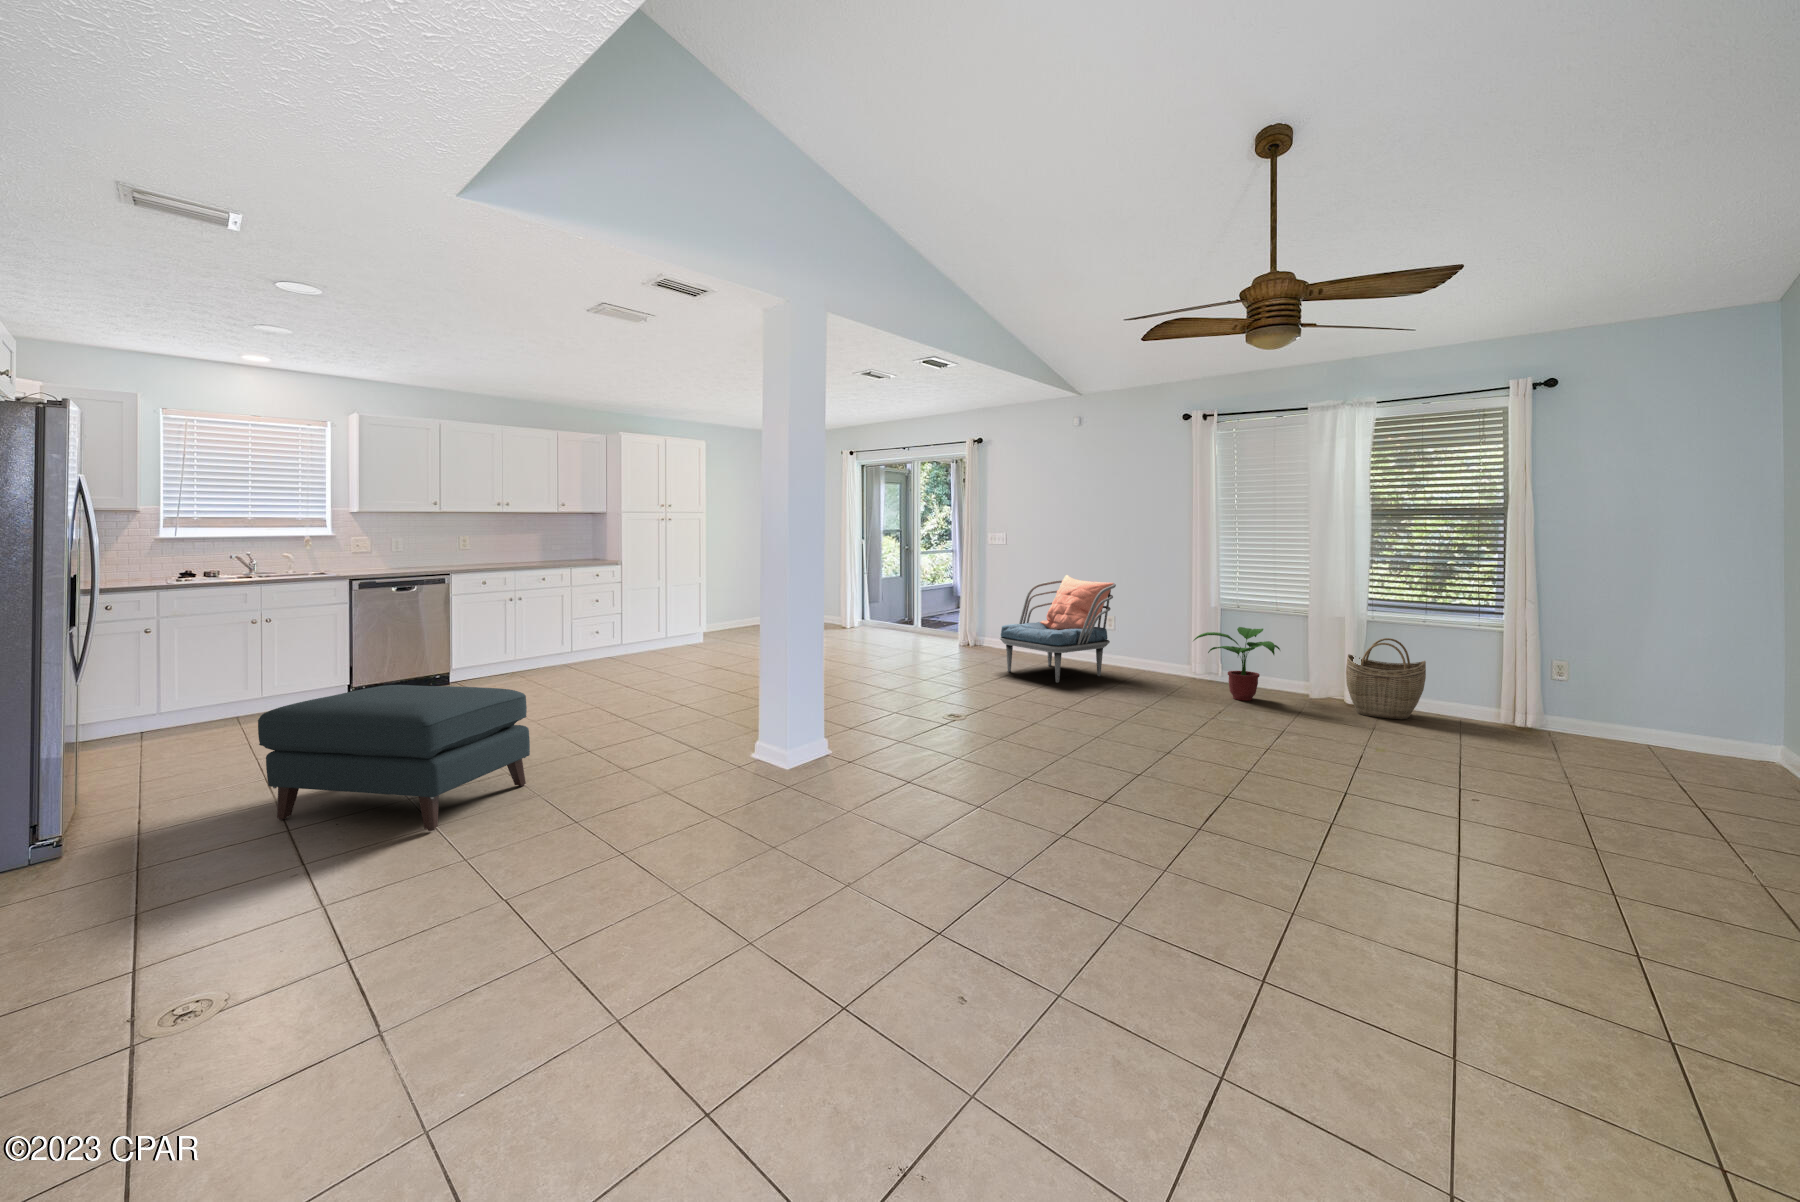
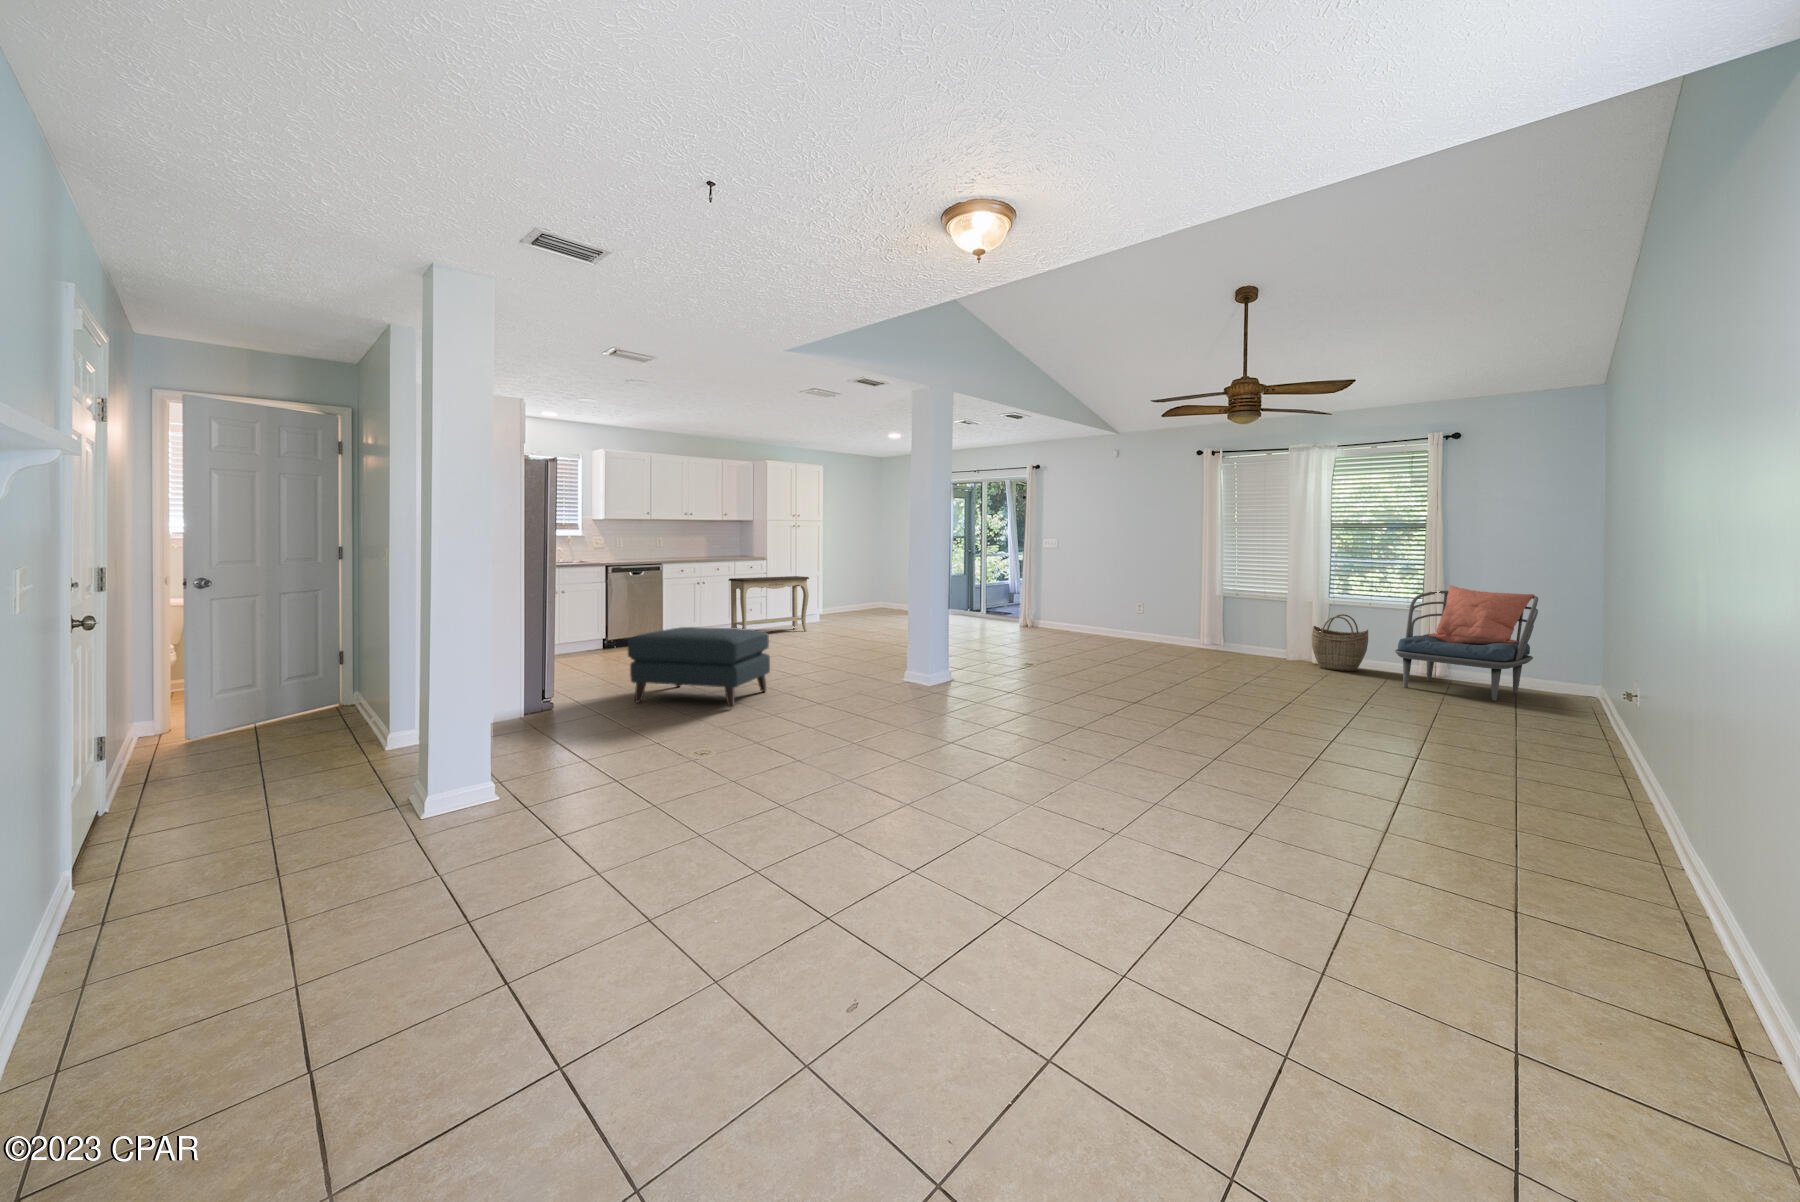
armchair: present [1000,575,1116,683] -> present [1395,585,1538,701]
console table: none [557,586,676,674] -> present [729,576,809,631]
potted plant: present [1193,627,1280,700] -> none [1200,607,1265,660]

